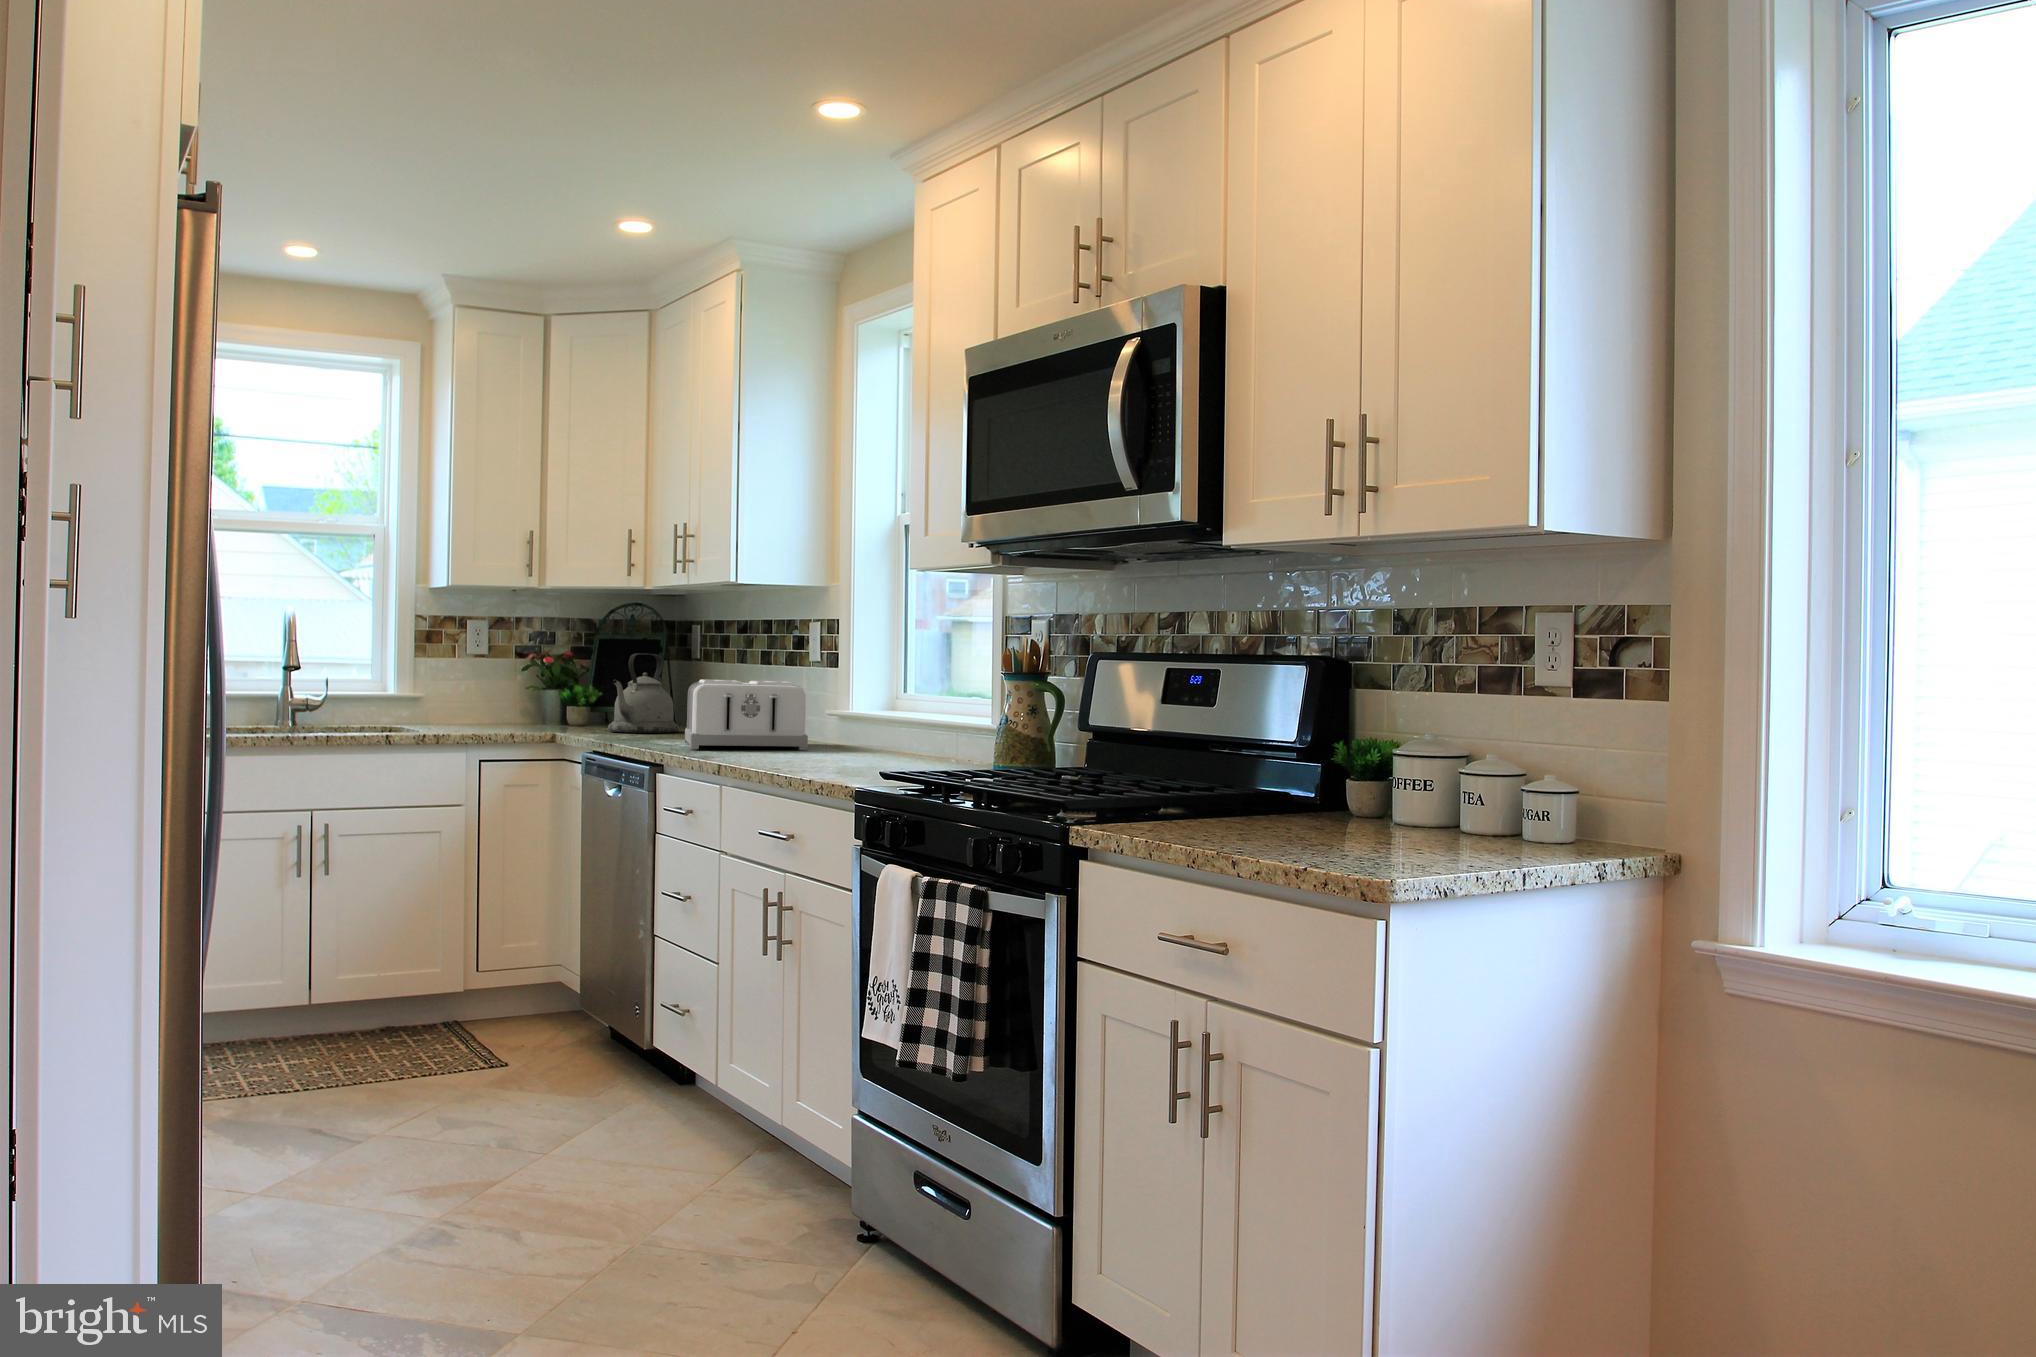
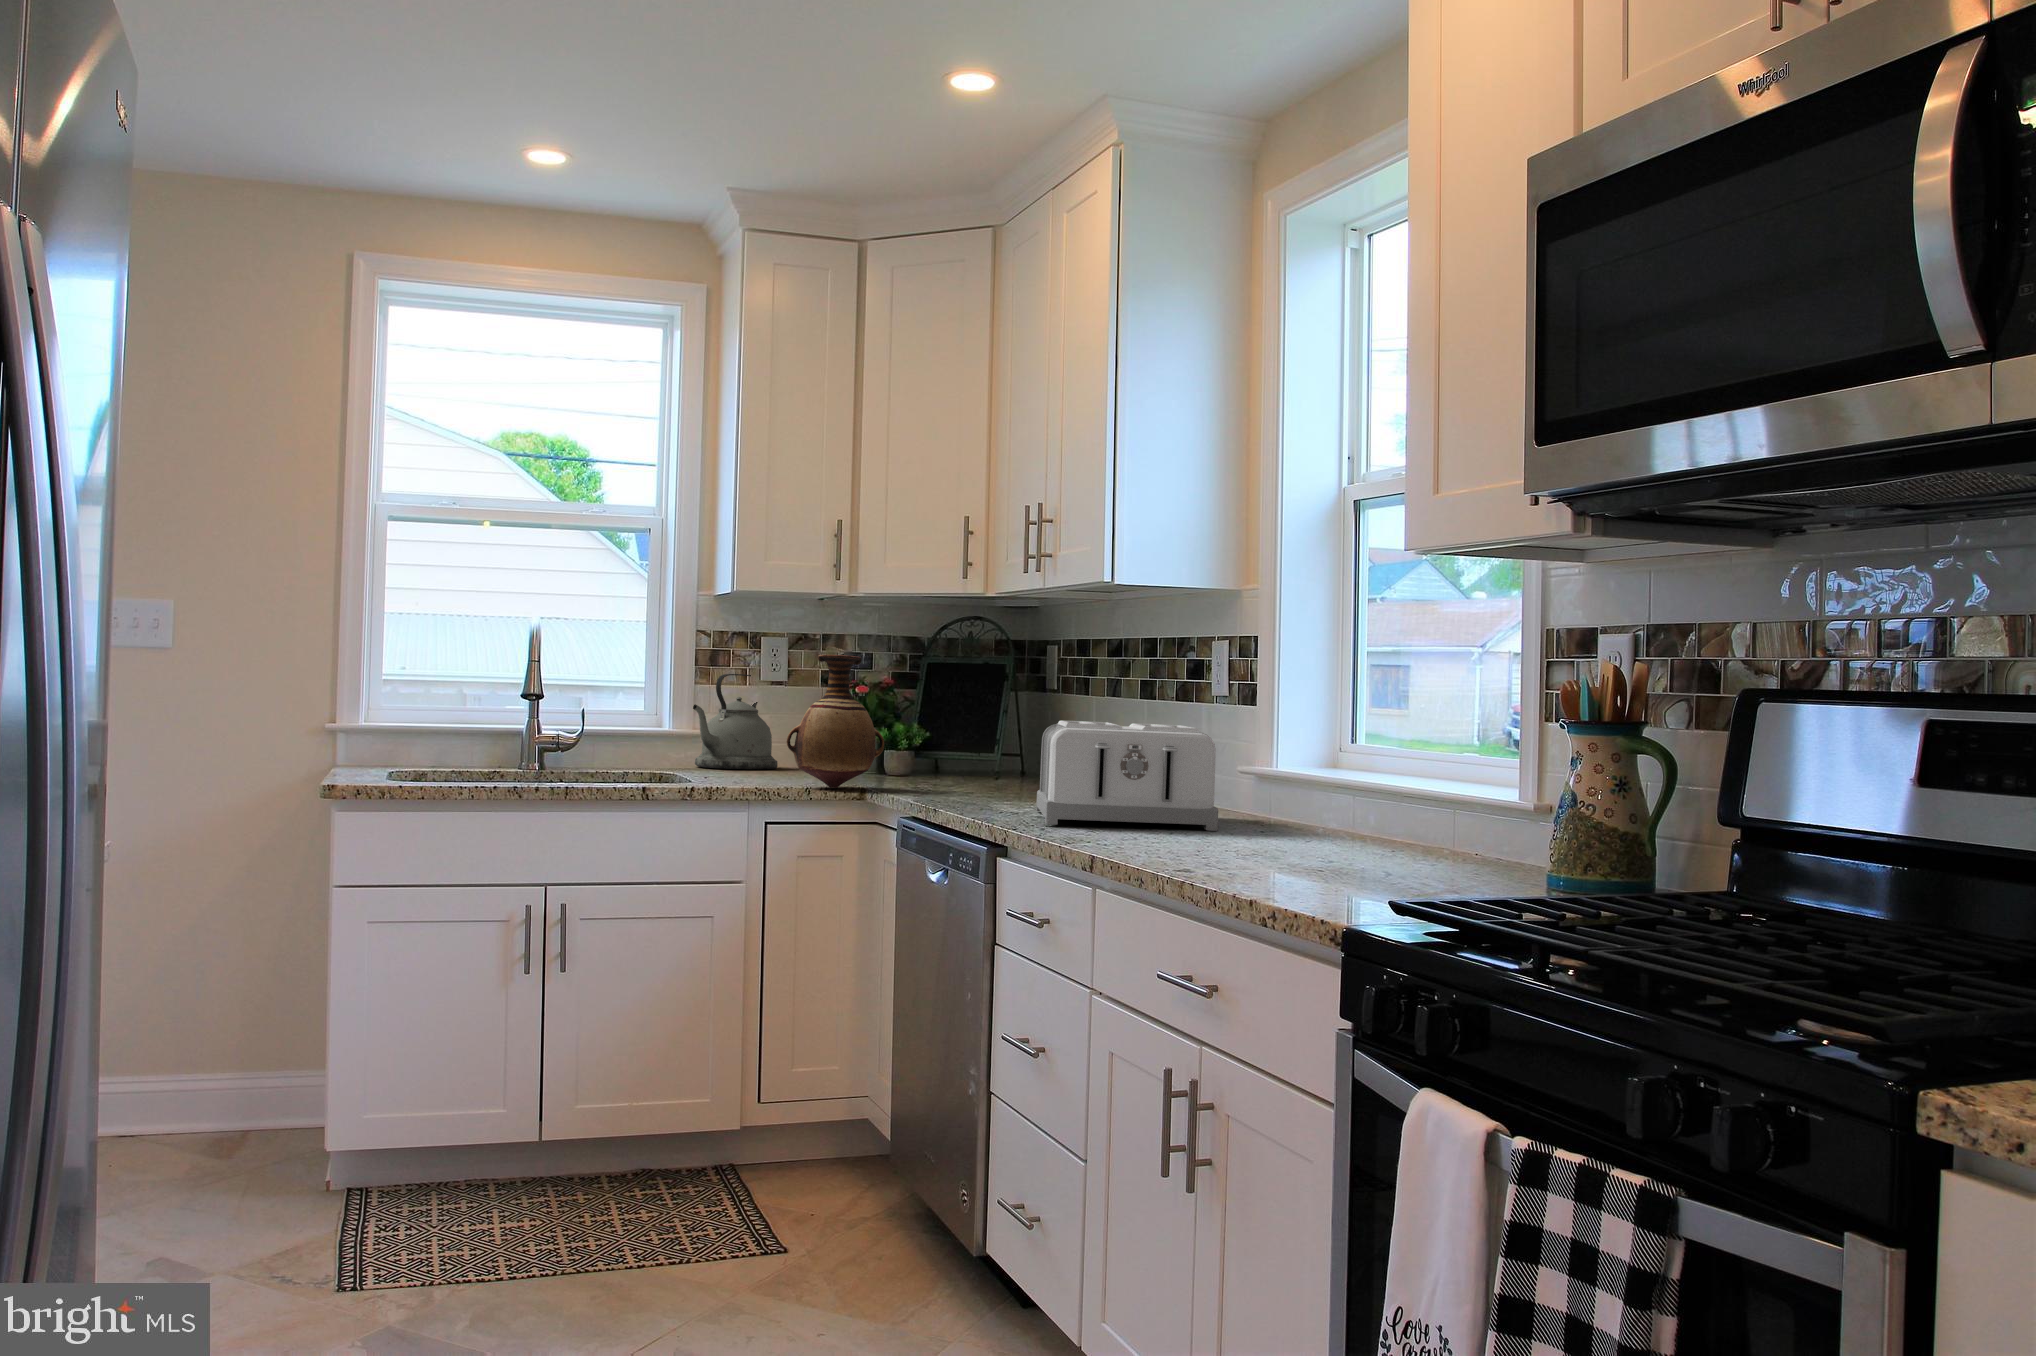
vase: none [496,635,571,733] -> present [787,655,884,788]
kettle: present [608,653,679,733] -> present [693,674,778,769]

